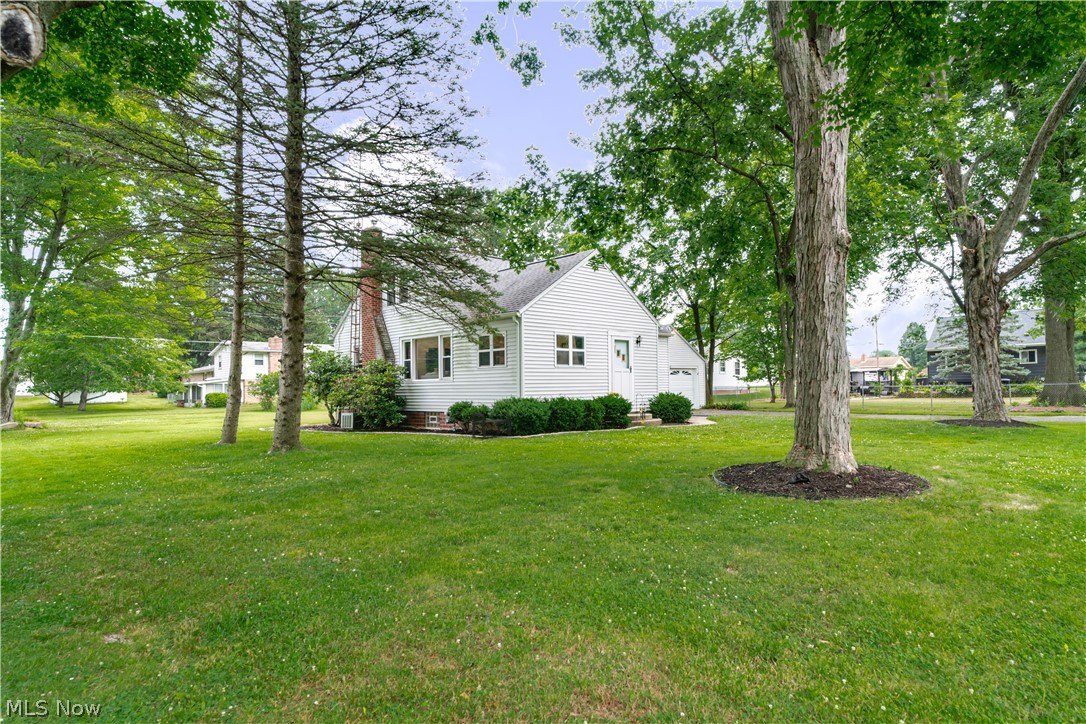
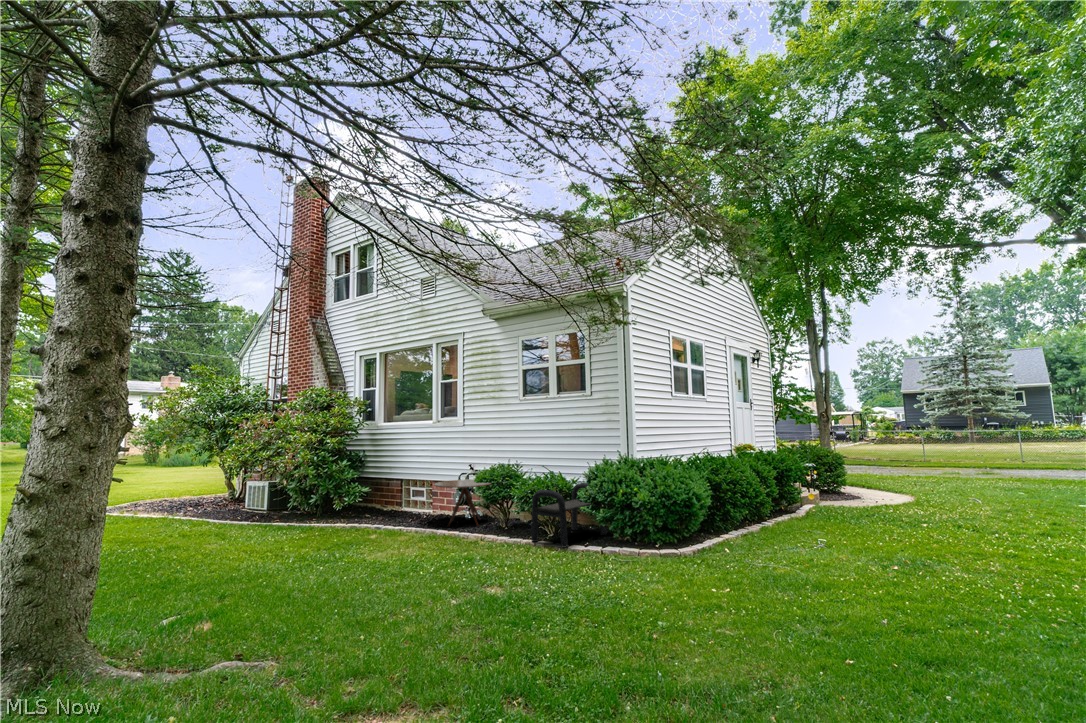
round table: none [434,411,465,433] -> present [435,479,491,527]

